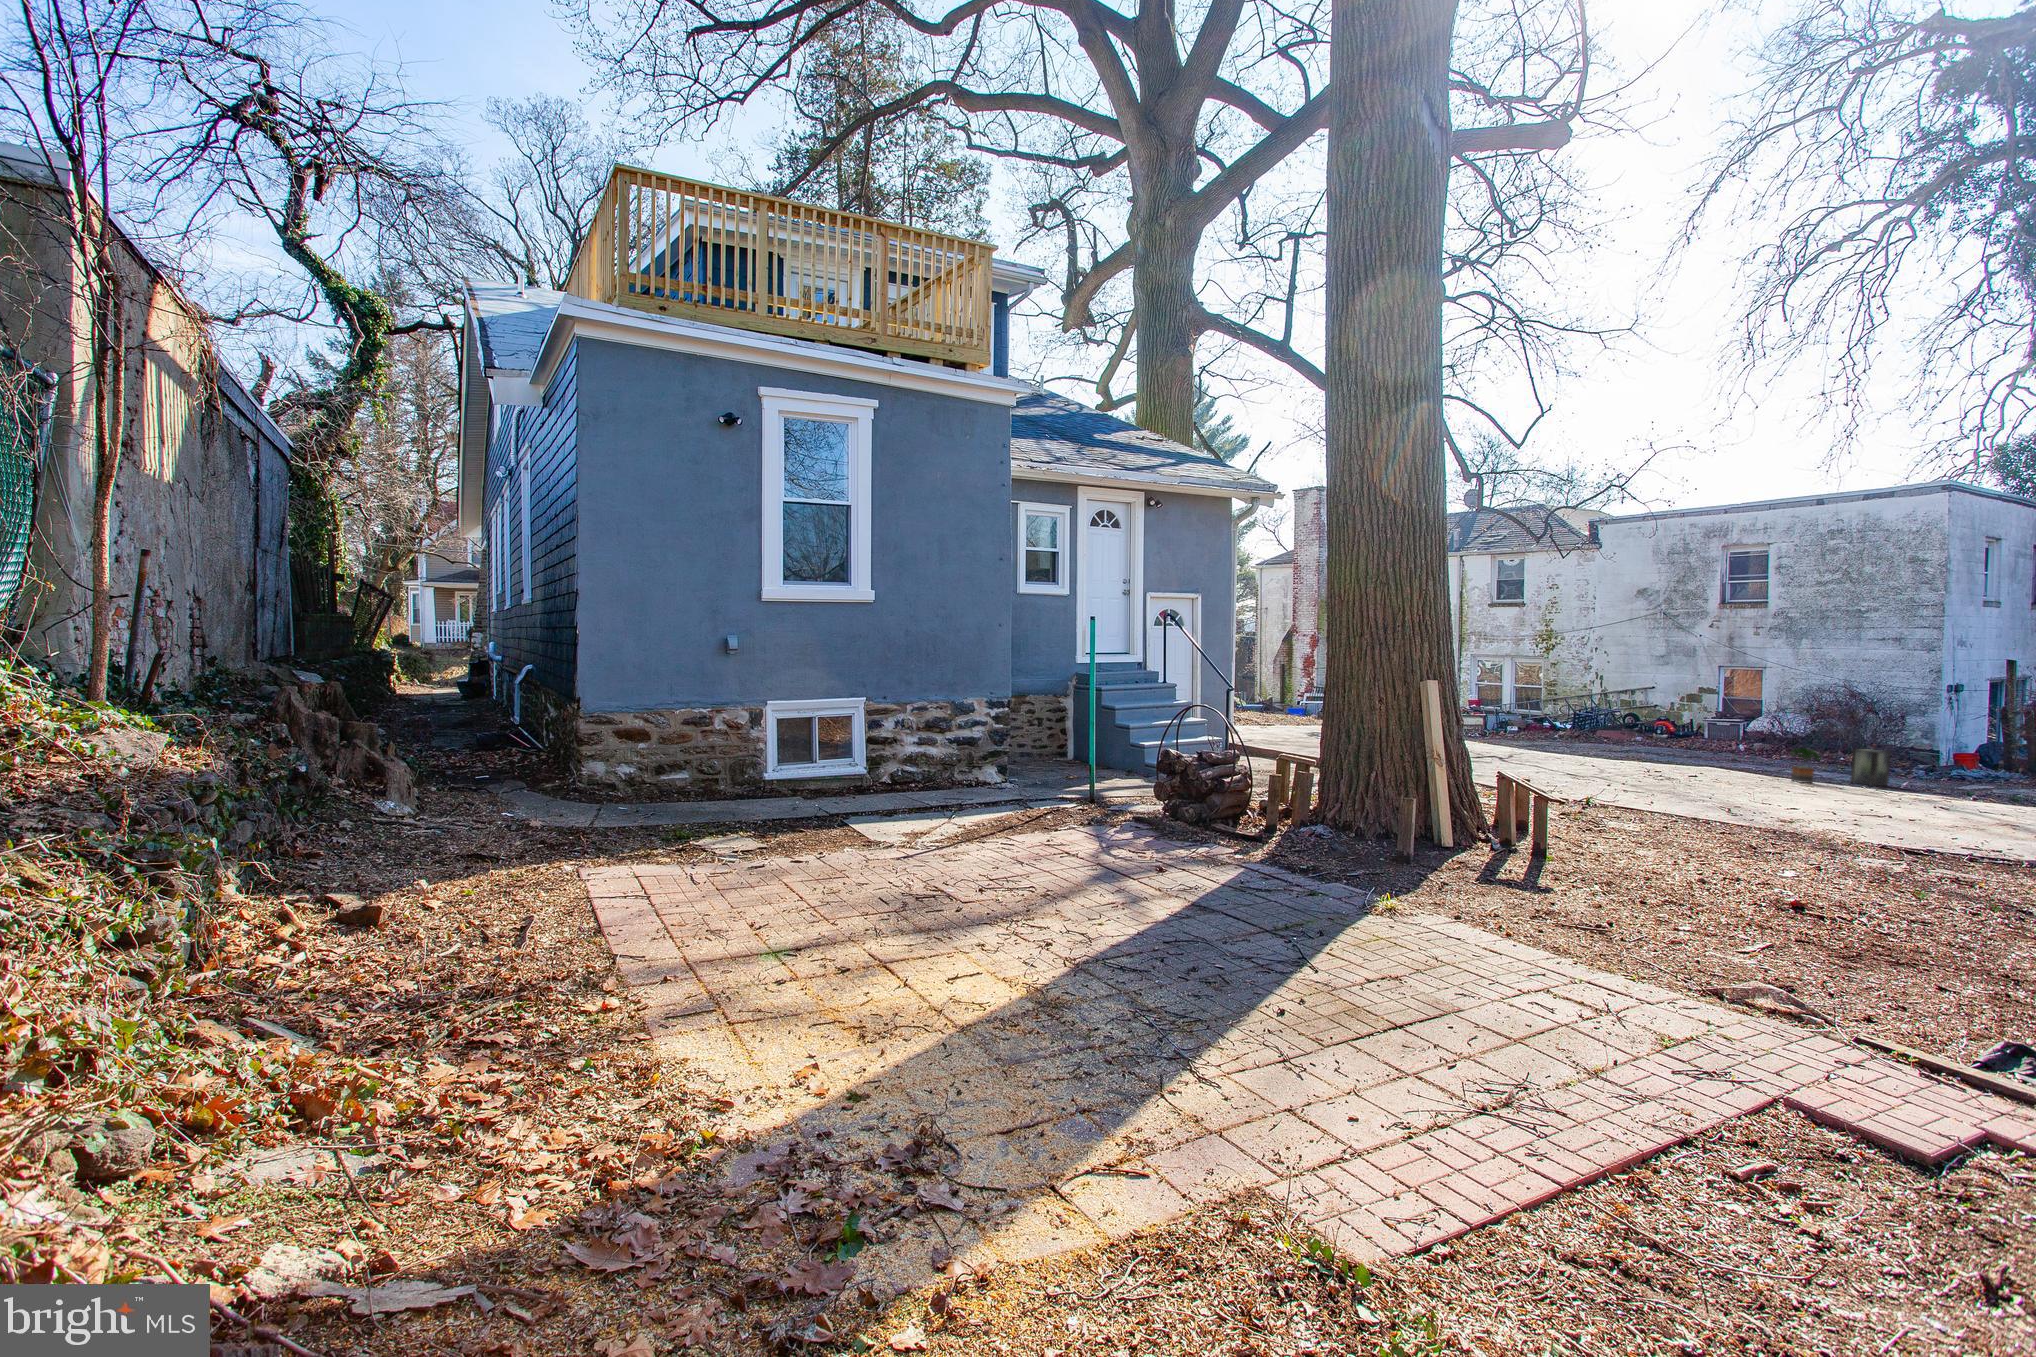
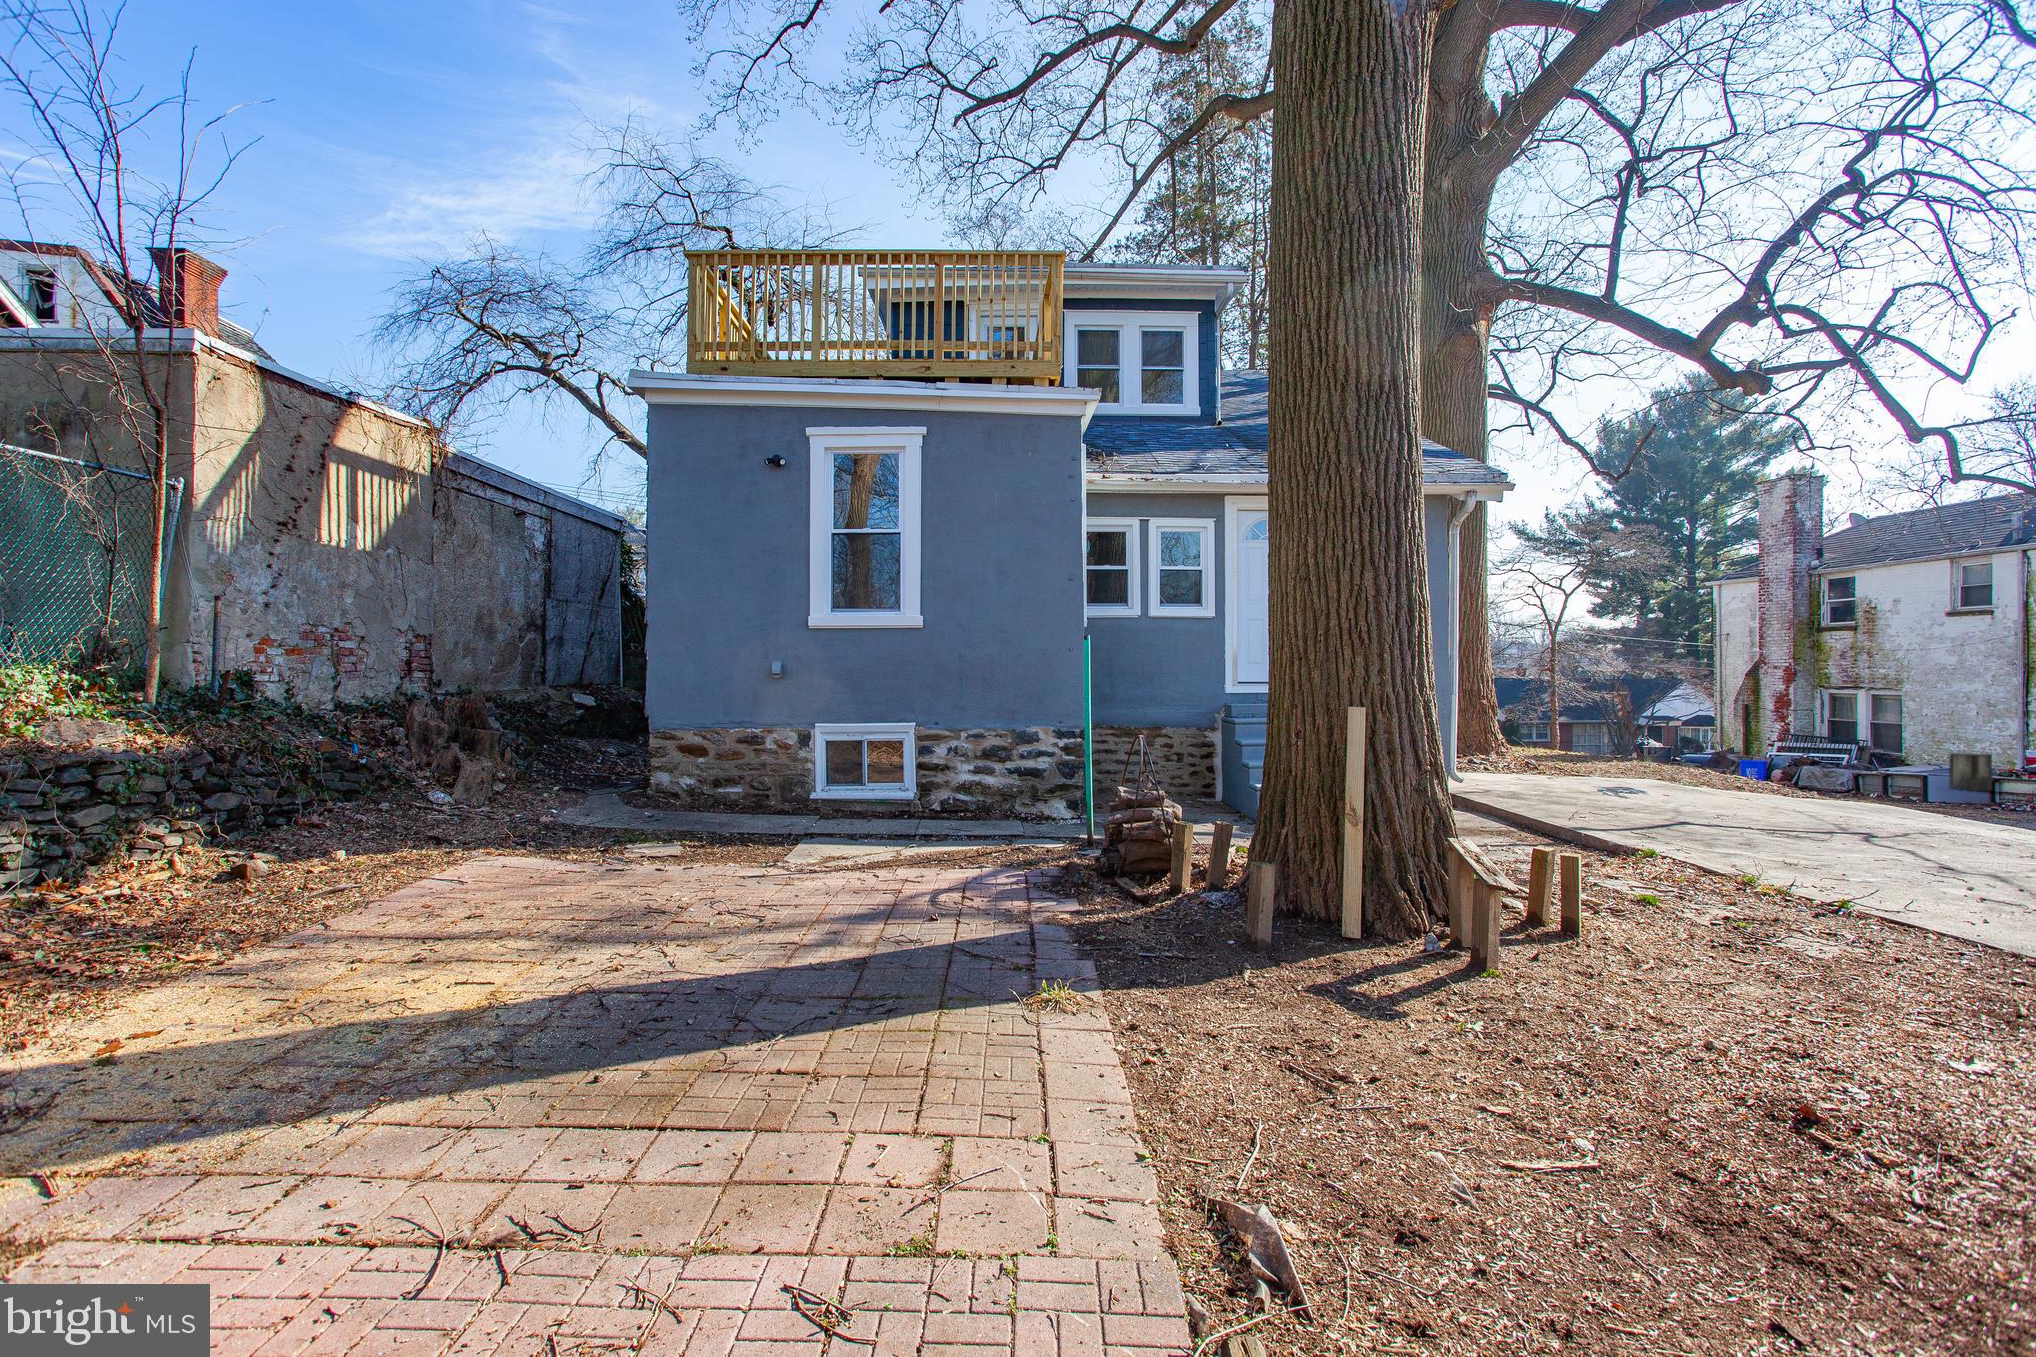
potted tree: present [1791,748,1821,783] -> none [1879,752,1916,789]

